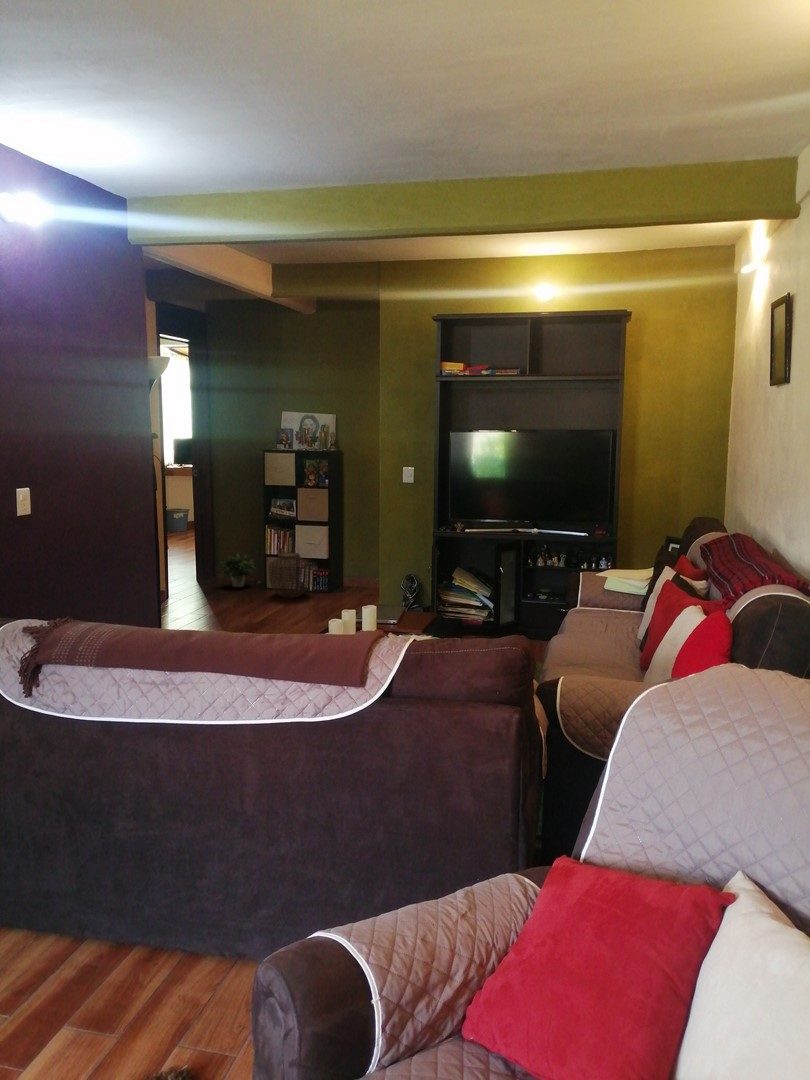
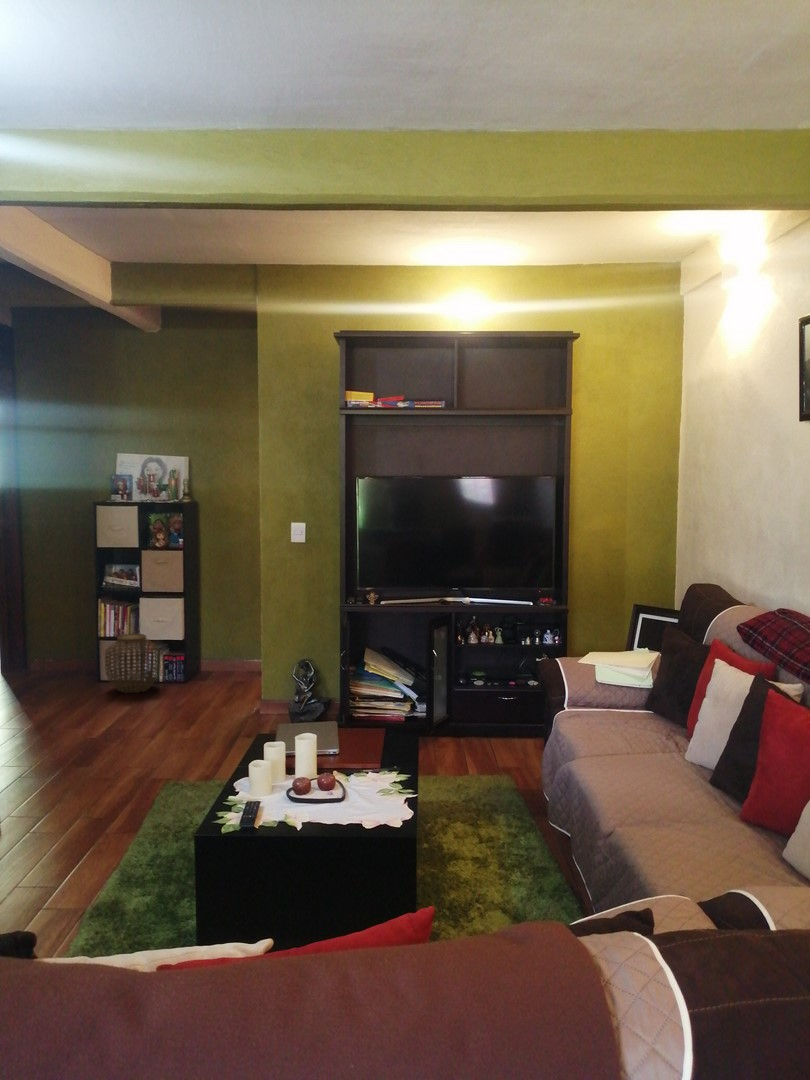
potted plant: present [221,554,256,587] -> none [34,635,90,681]

